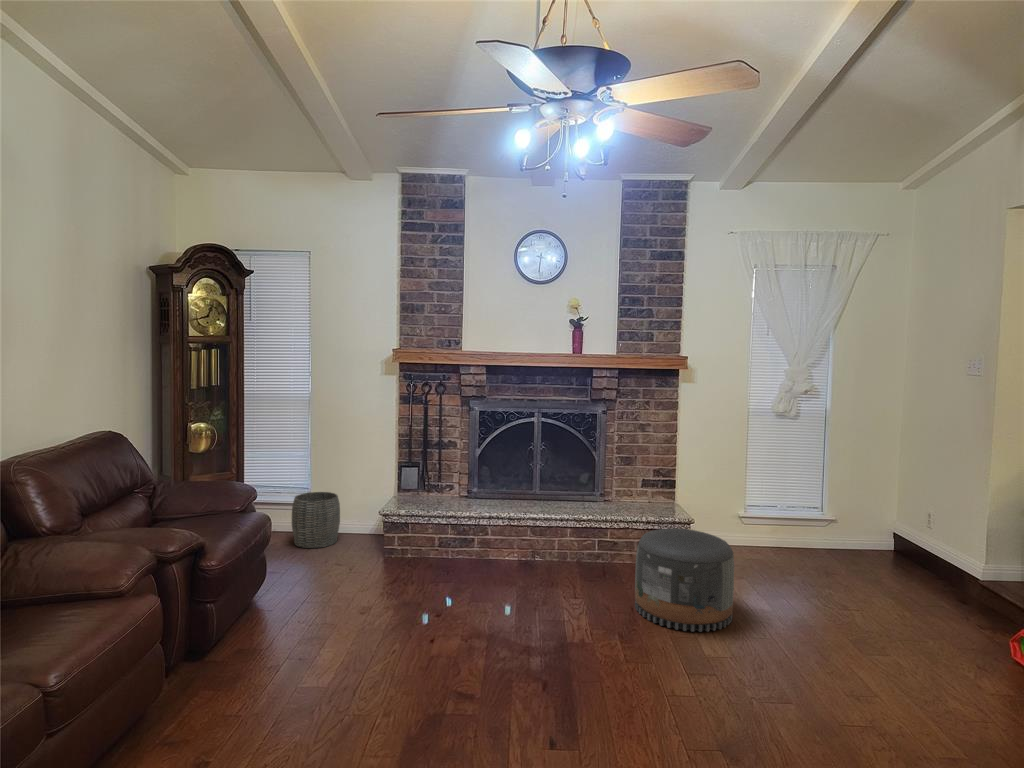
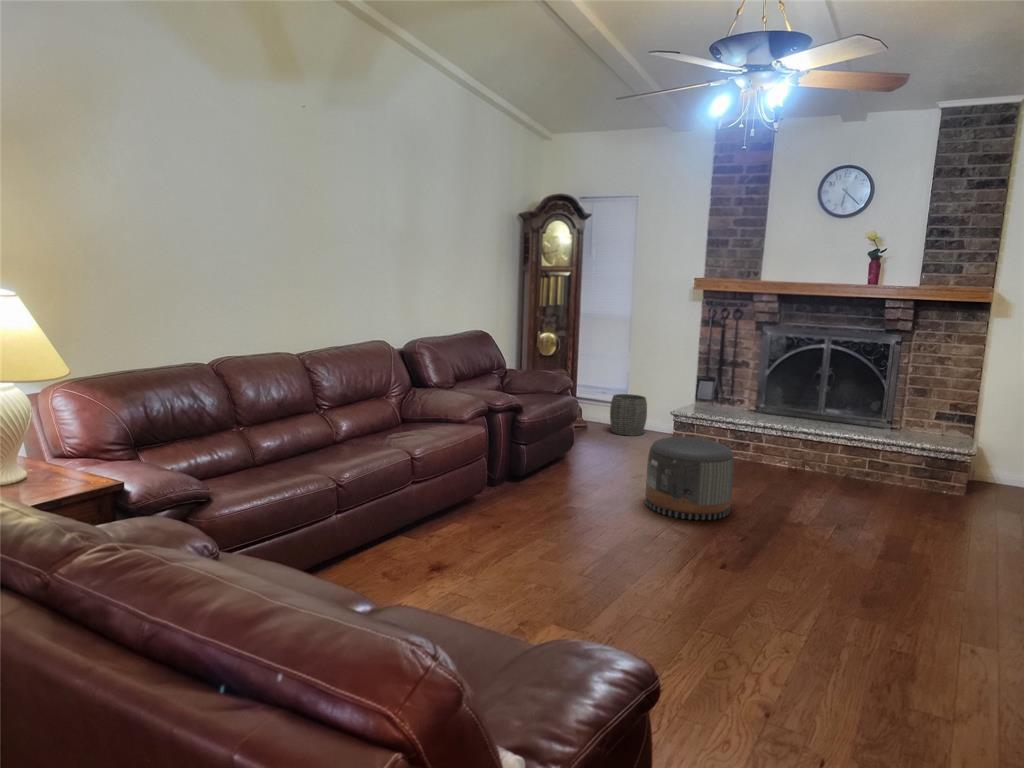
pouf: present [635,528,735,632] -> present [645,437,734,520]

